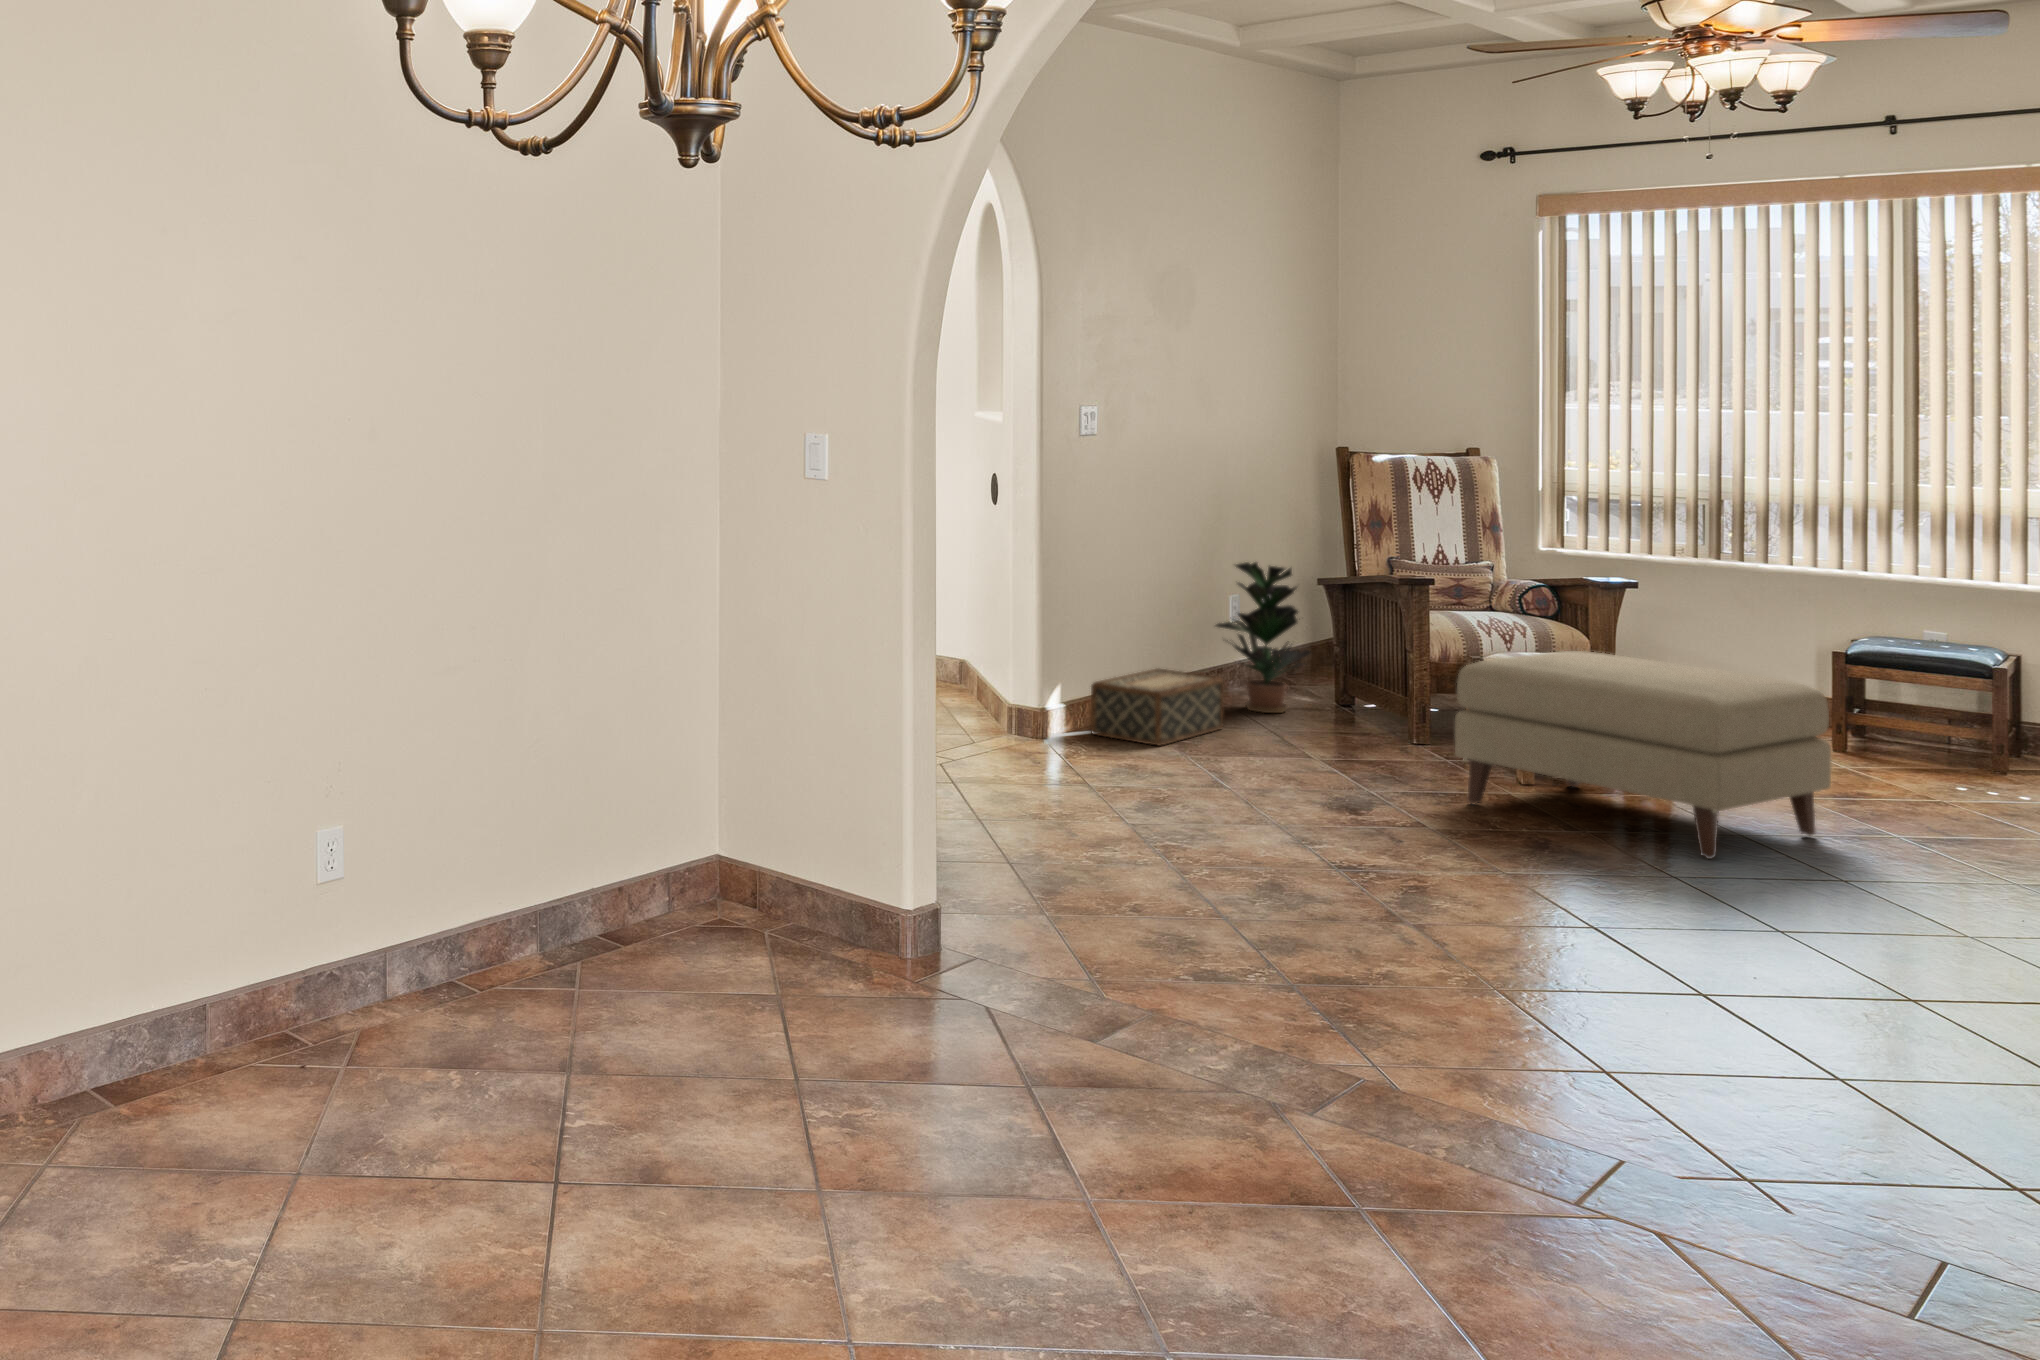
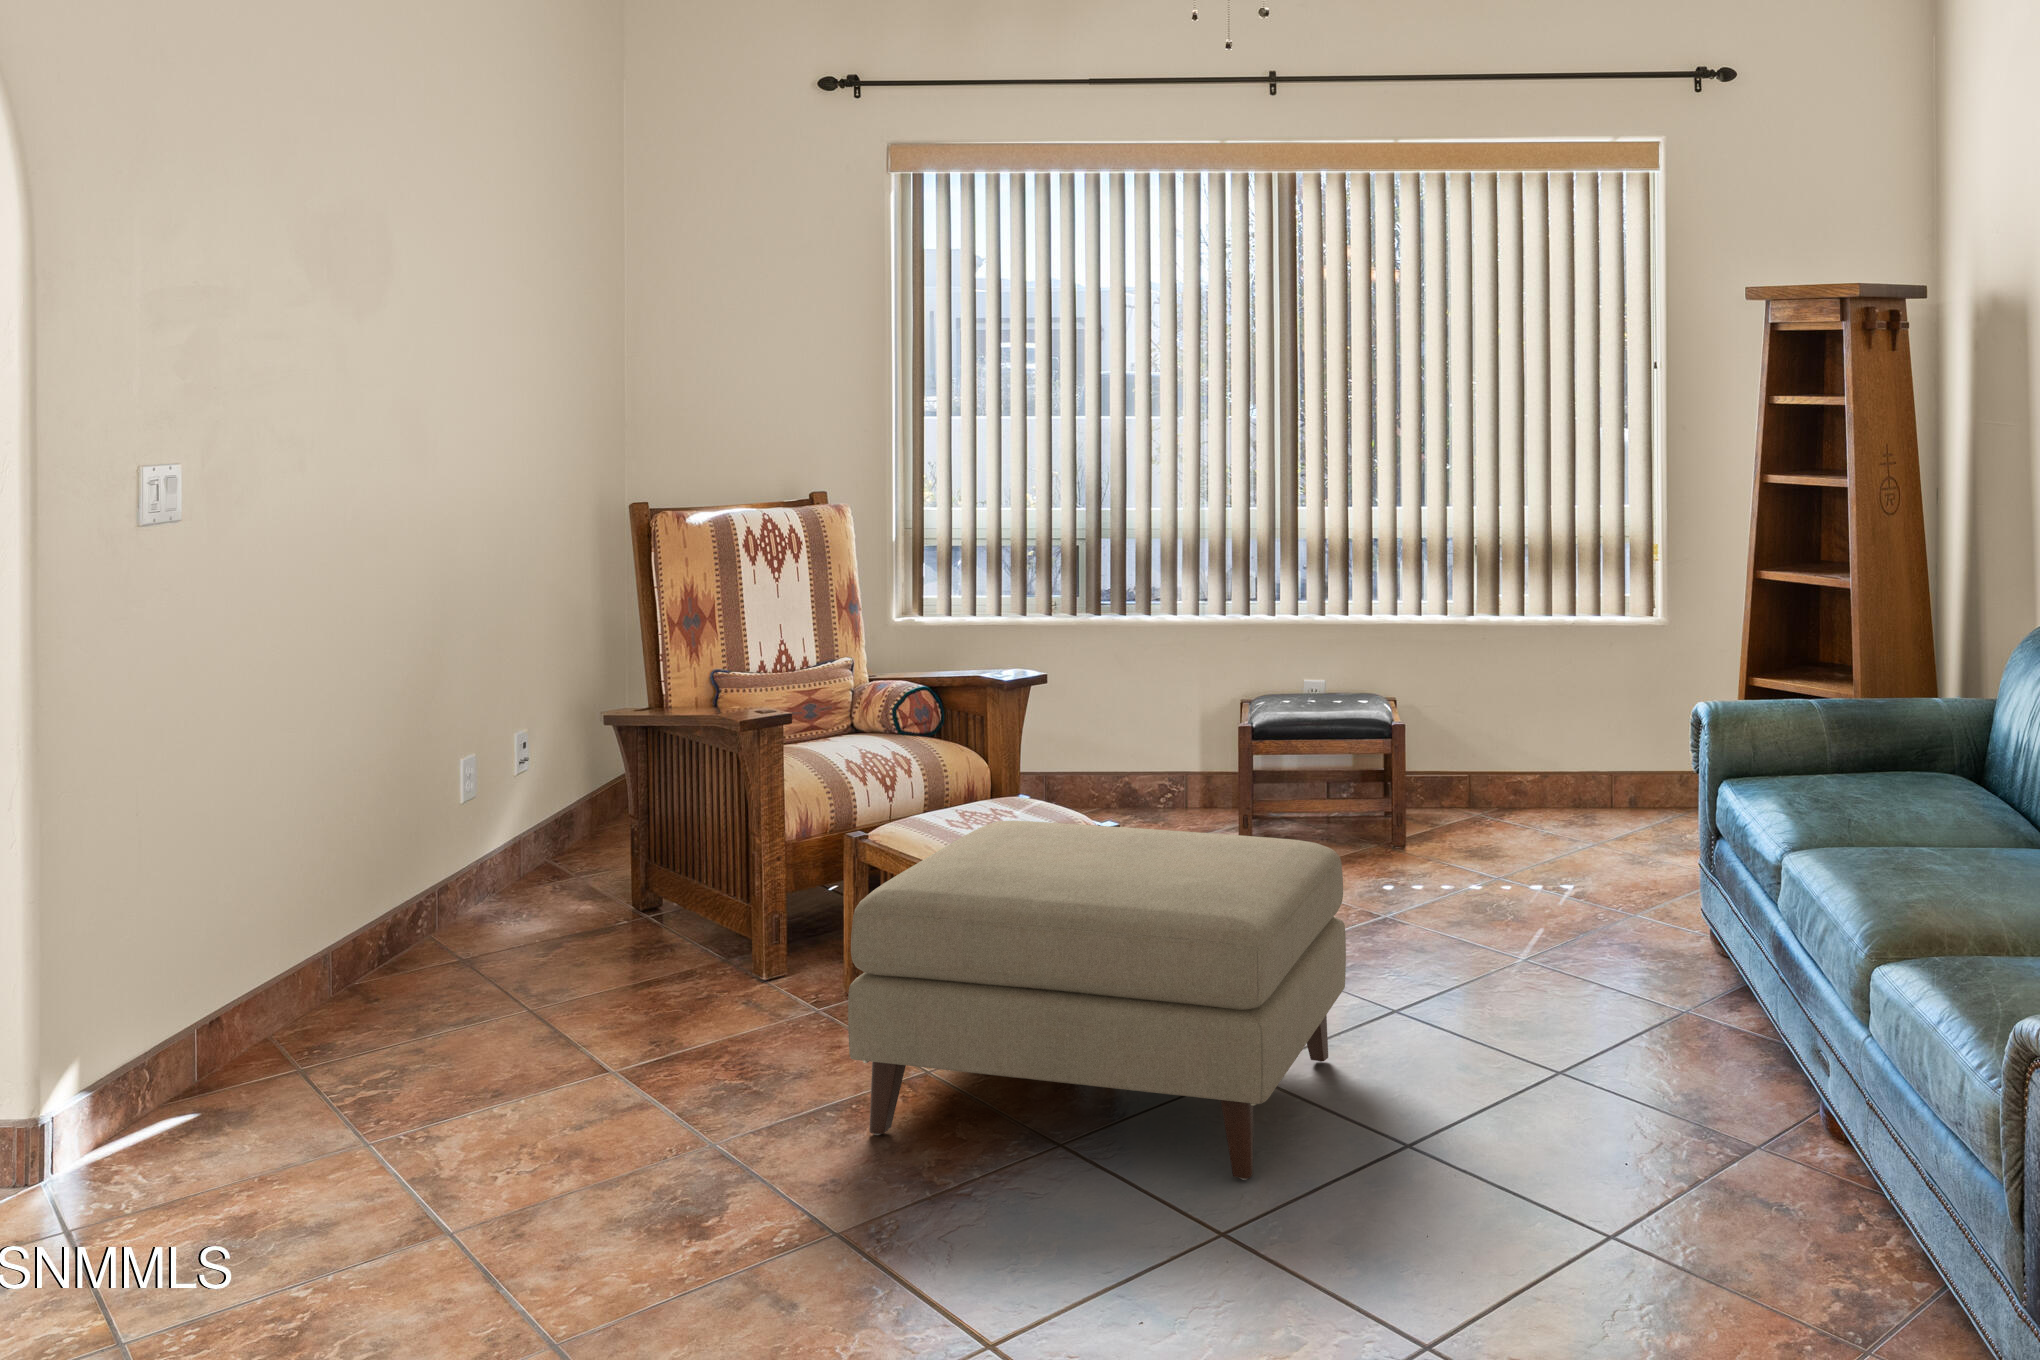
potted plant: present [1216,562,1311,713] -> none [429,701,597,956]
woven basket: present [1091,669,1223,746] -> none [166,933,444,1120]

